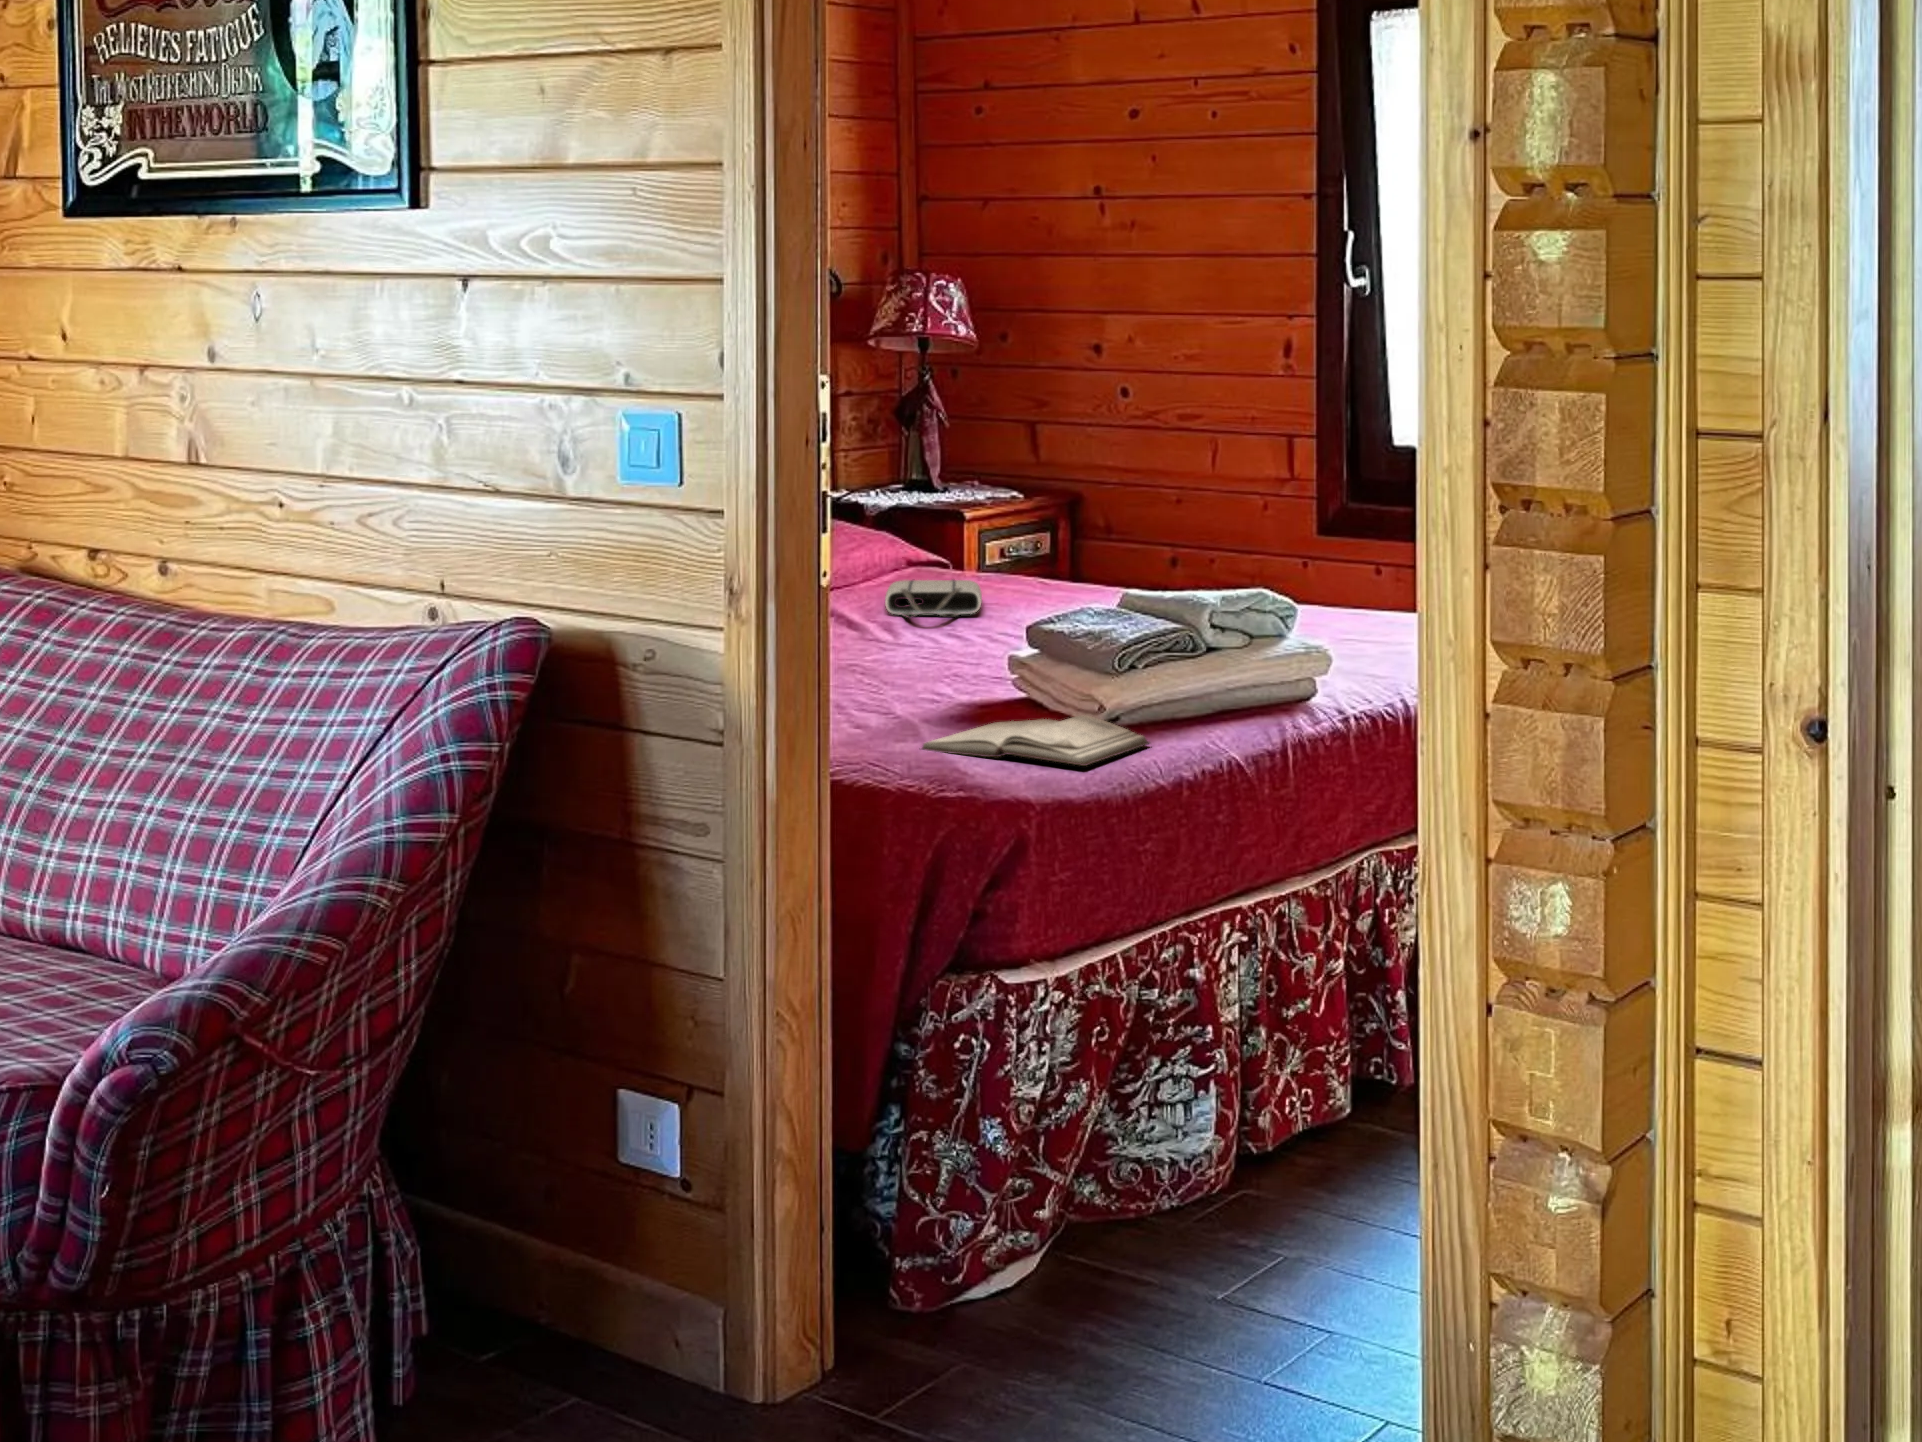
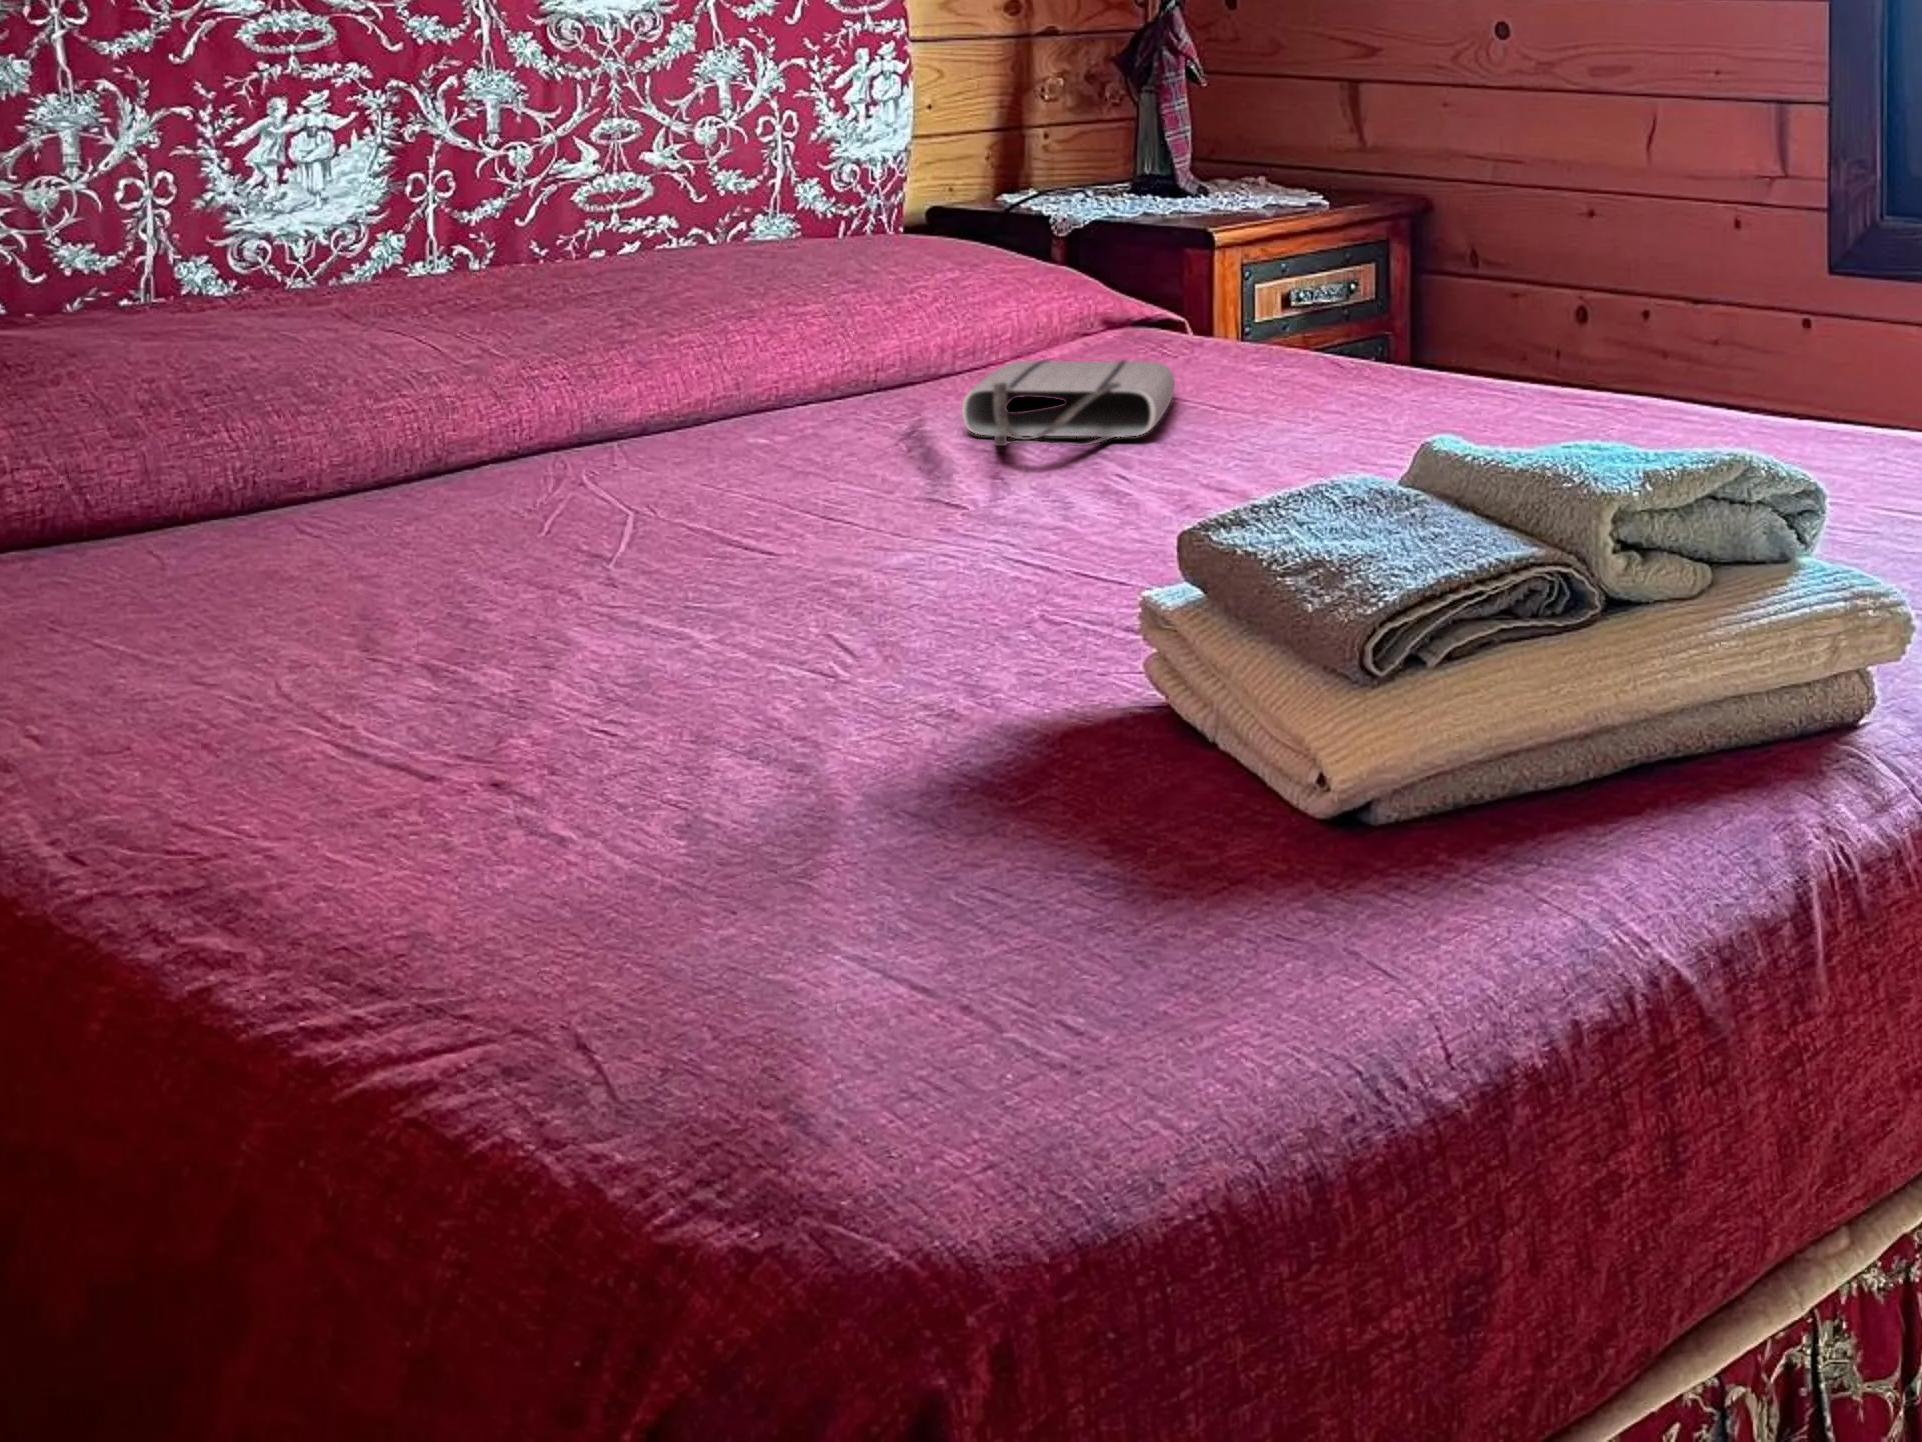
diary: present [922,715,1150,766] -> none [709,814,1420,1066]

